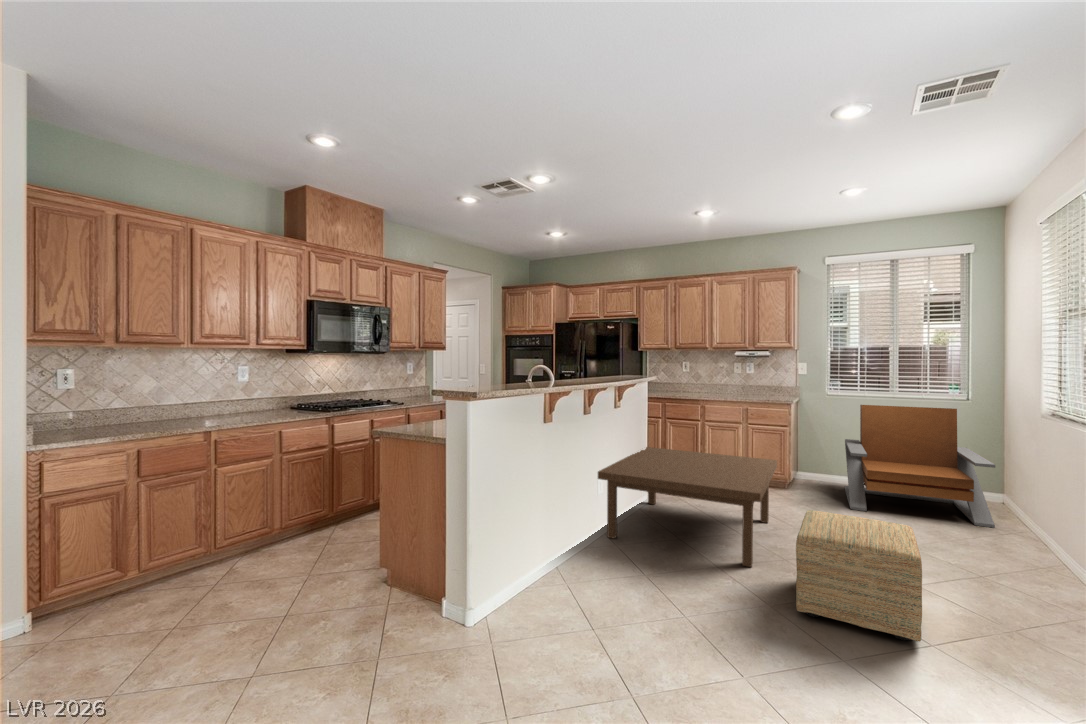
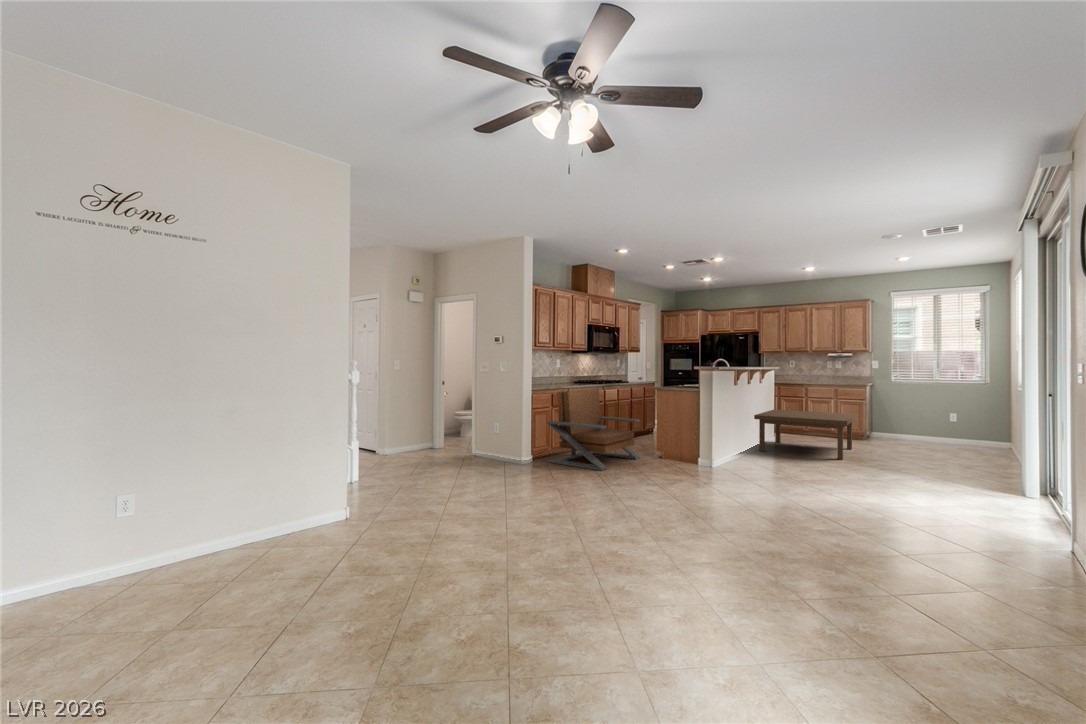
lounge chair: present [845,405,995,528] -> present [547,389,640,470]
ottoman: present [796,510,922,642] -> none [865,428,924,474]

